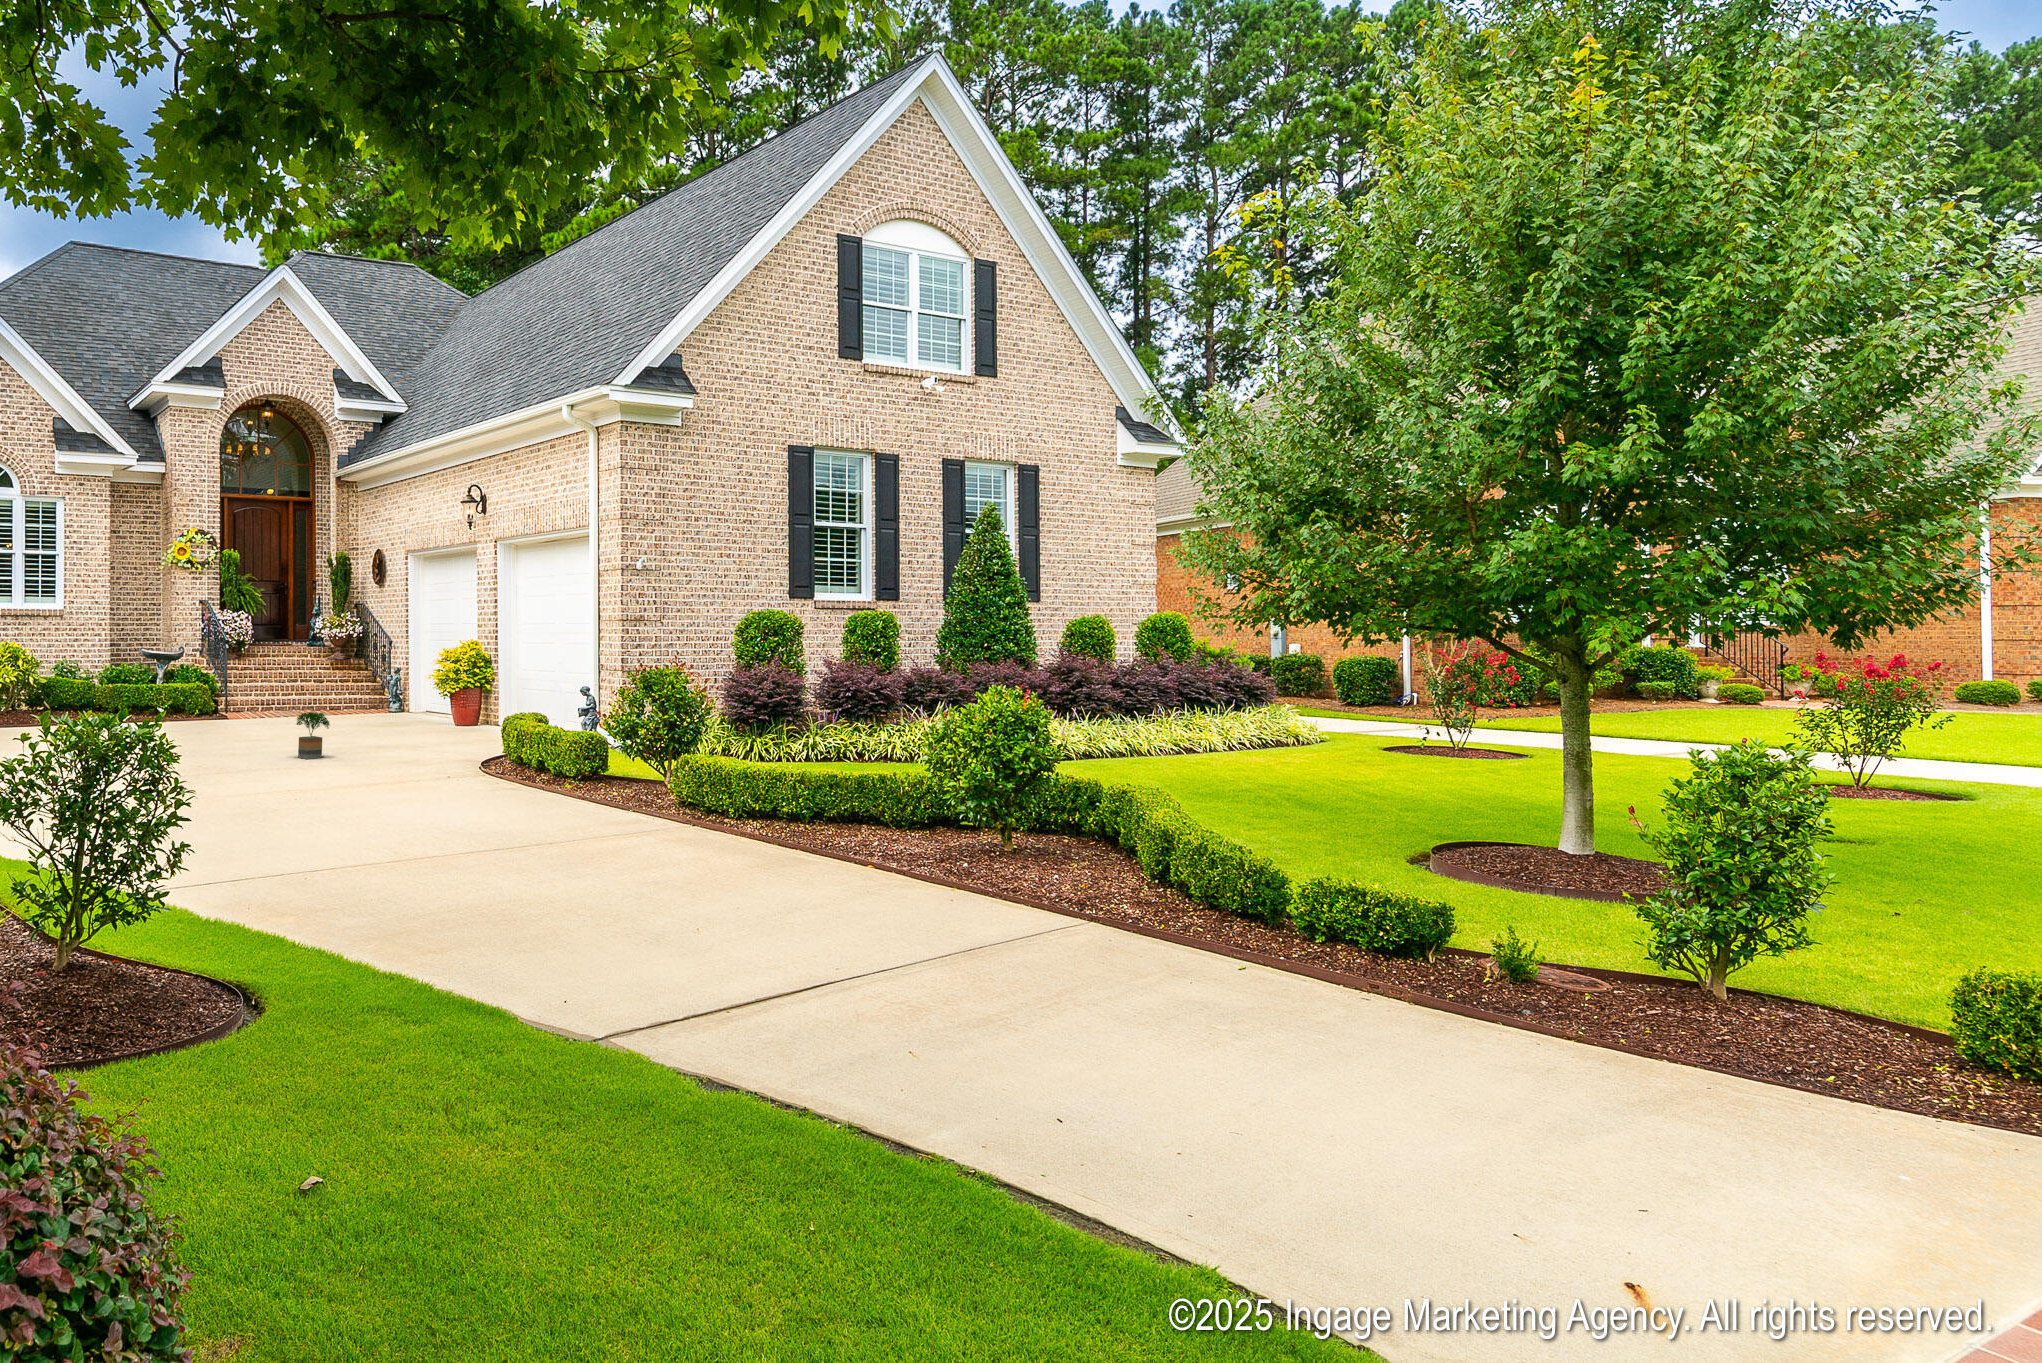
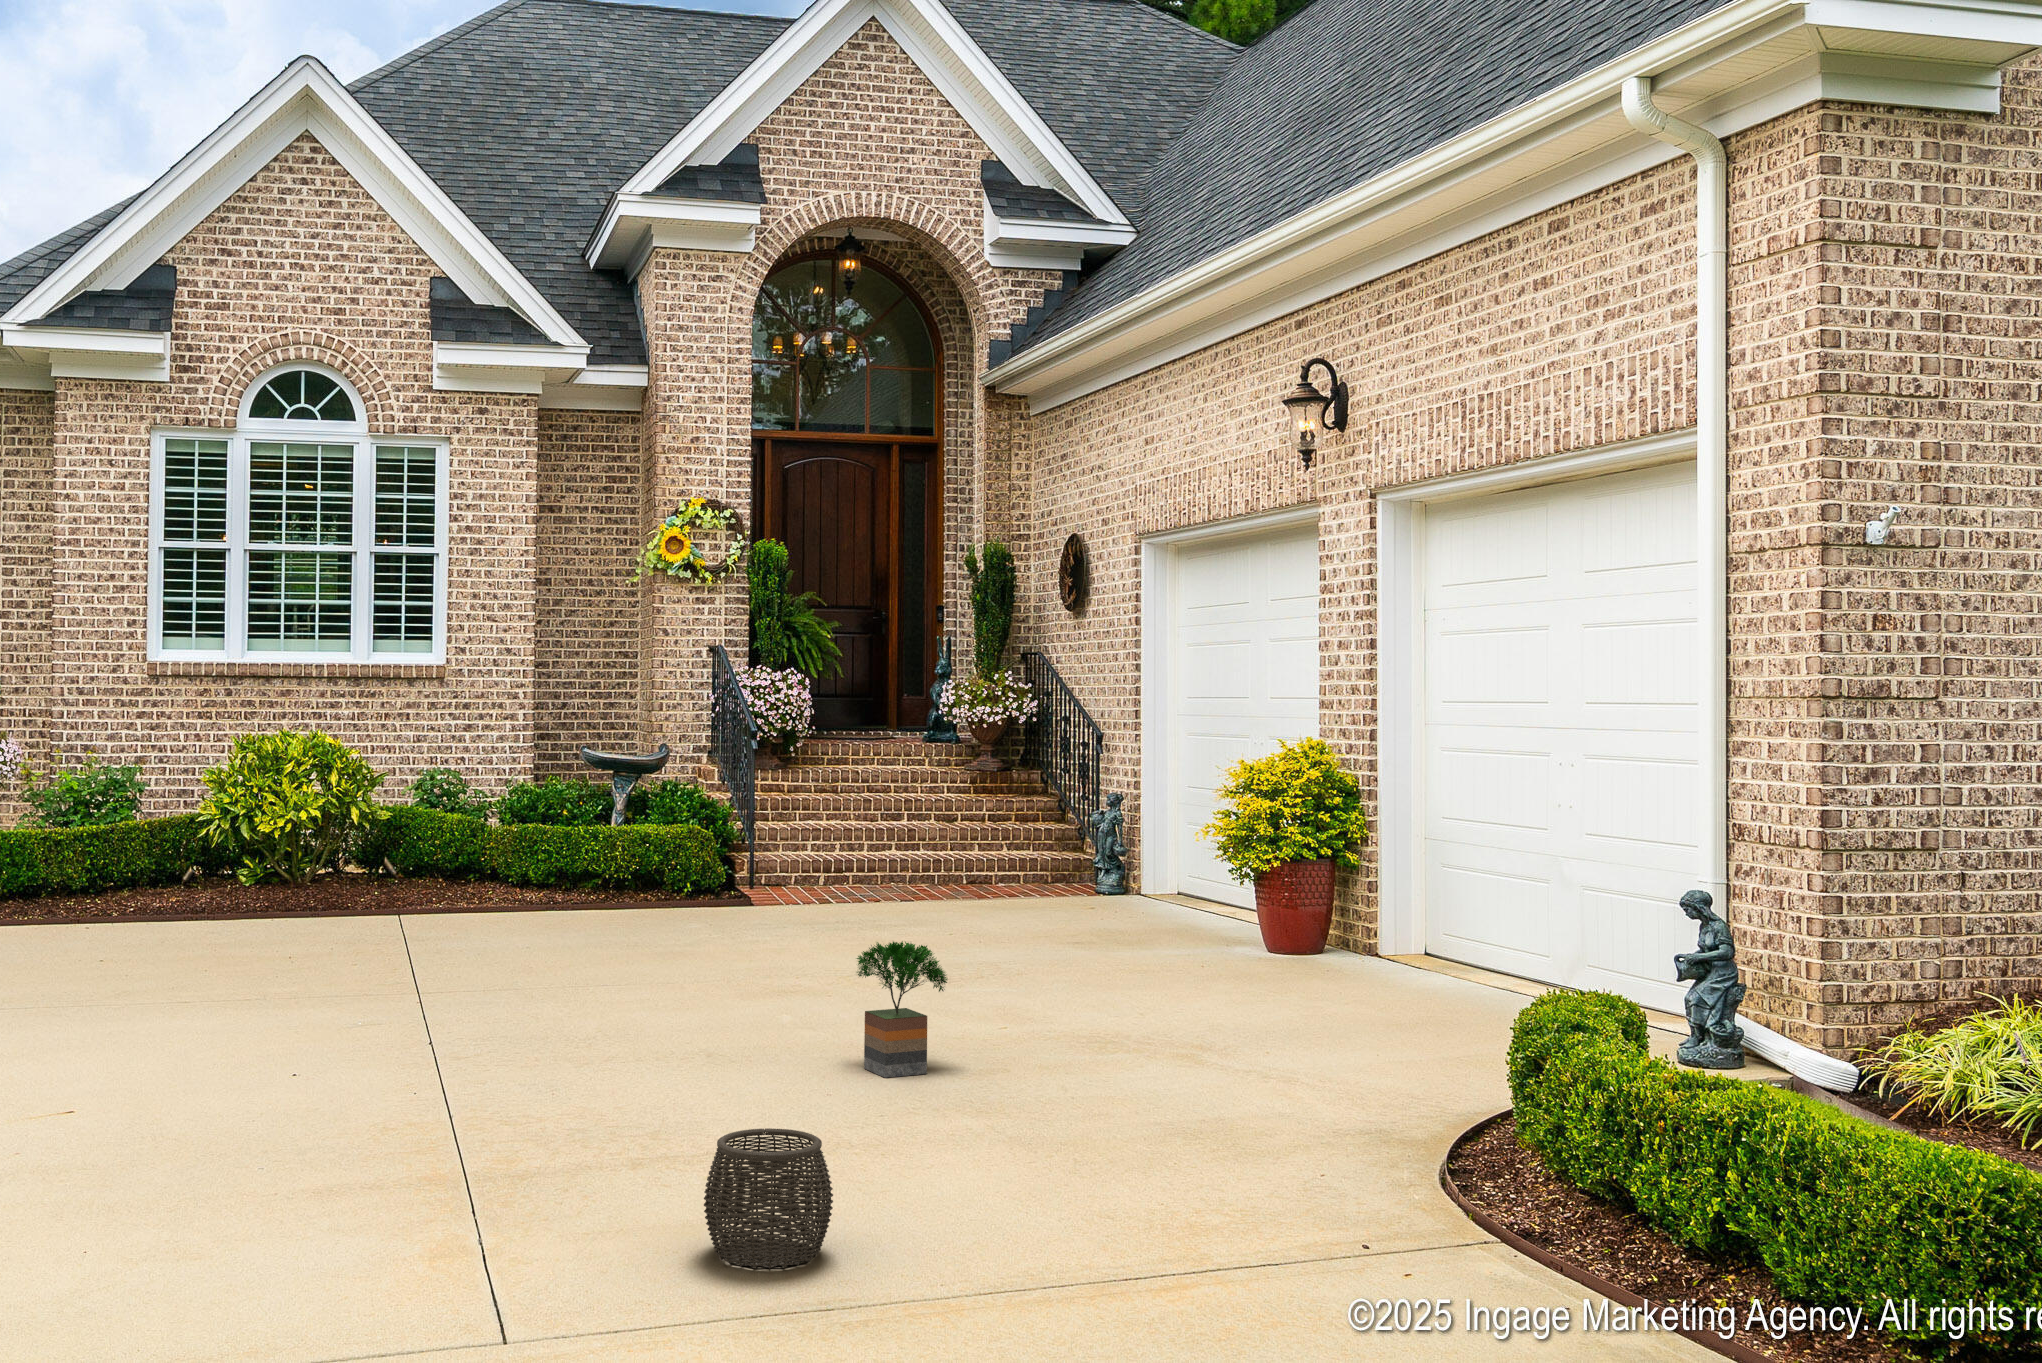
woven basket: none [263,754,303,791] -> present [704,1128,833,1268]

